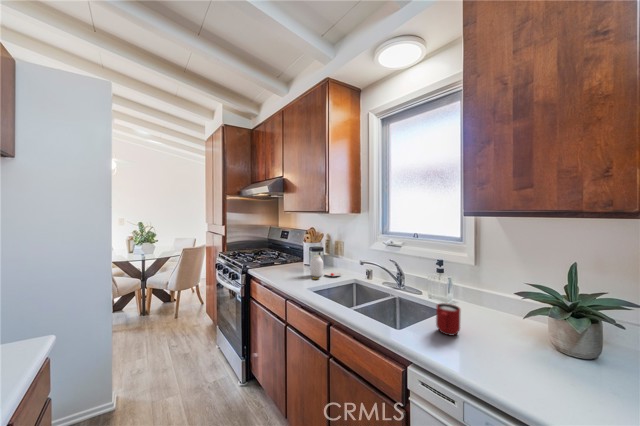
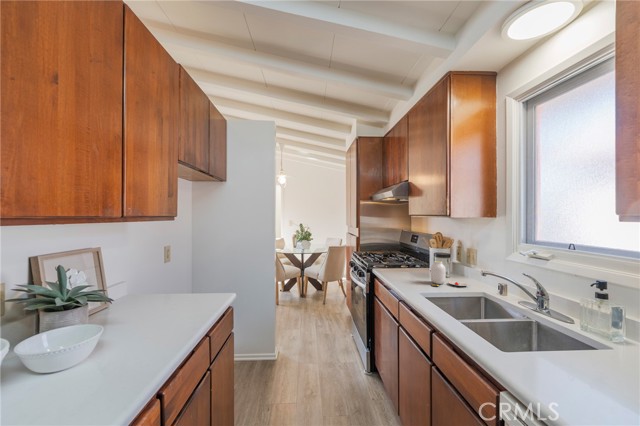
mug: present [436,303,460,336] -> none [562,334,603,379]

